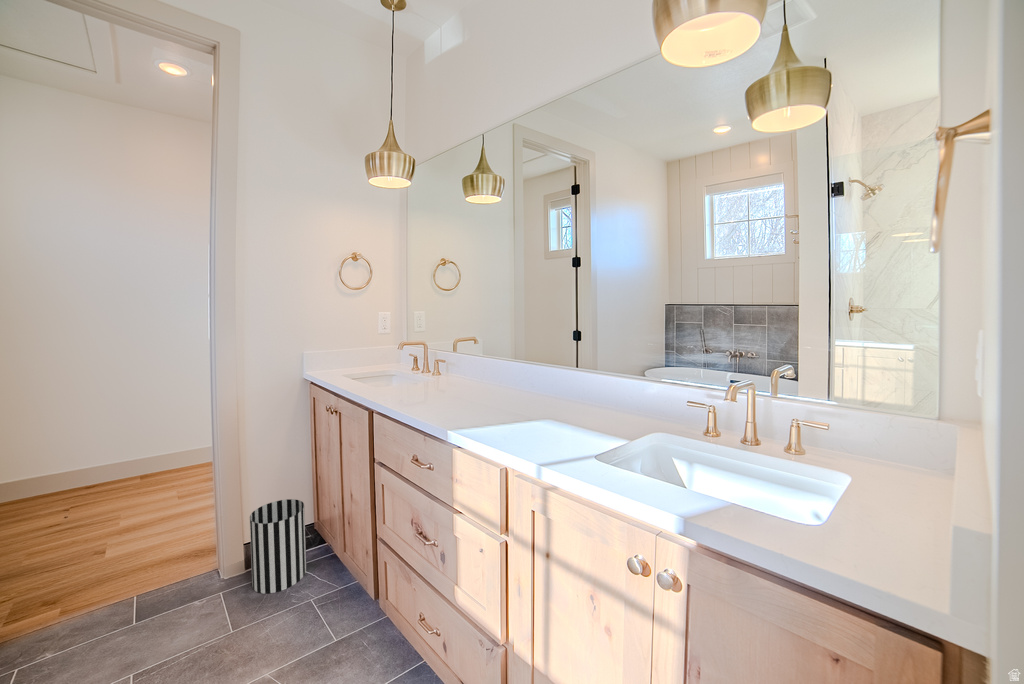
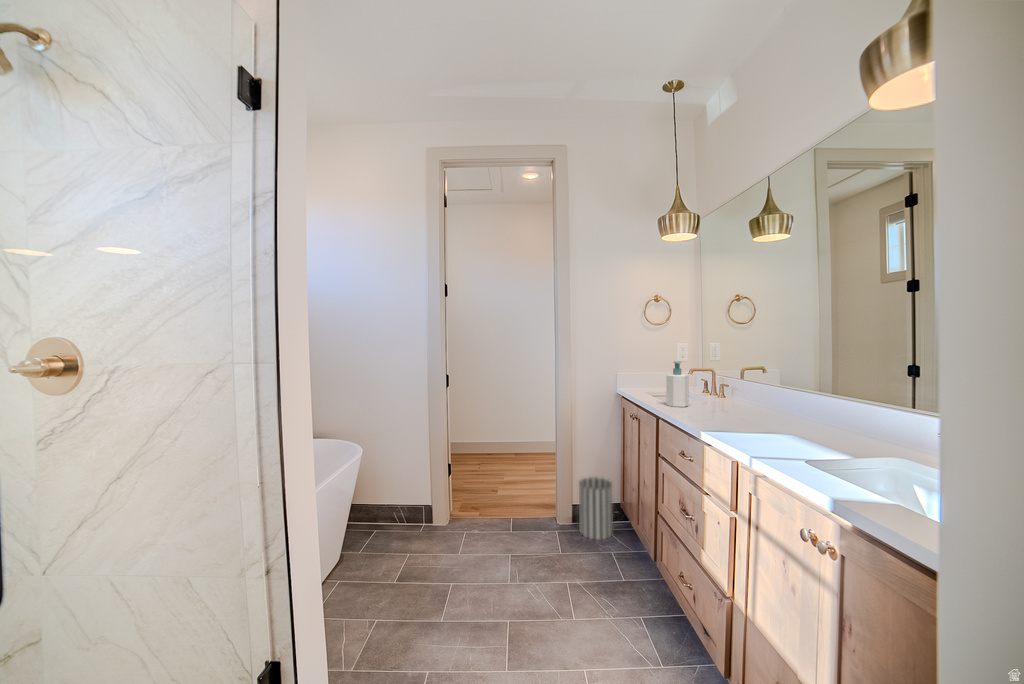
soap bottle: none [382,335,409,393] -> present [666,361,689,407]

